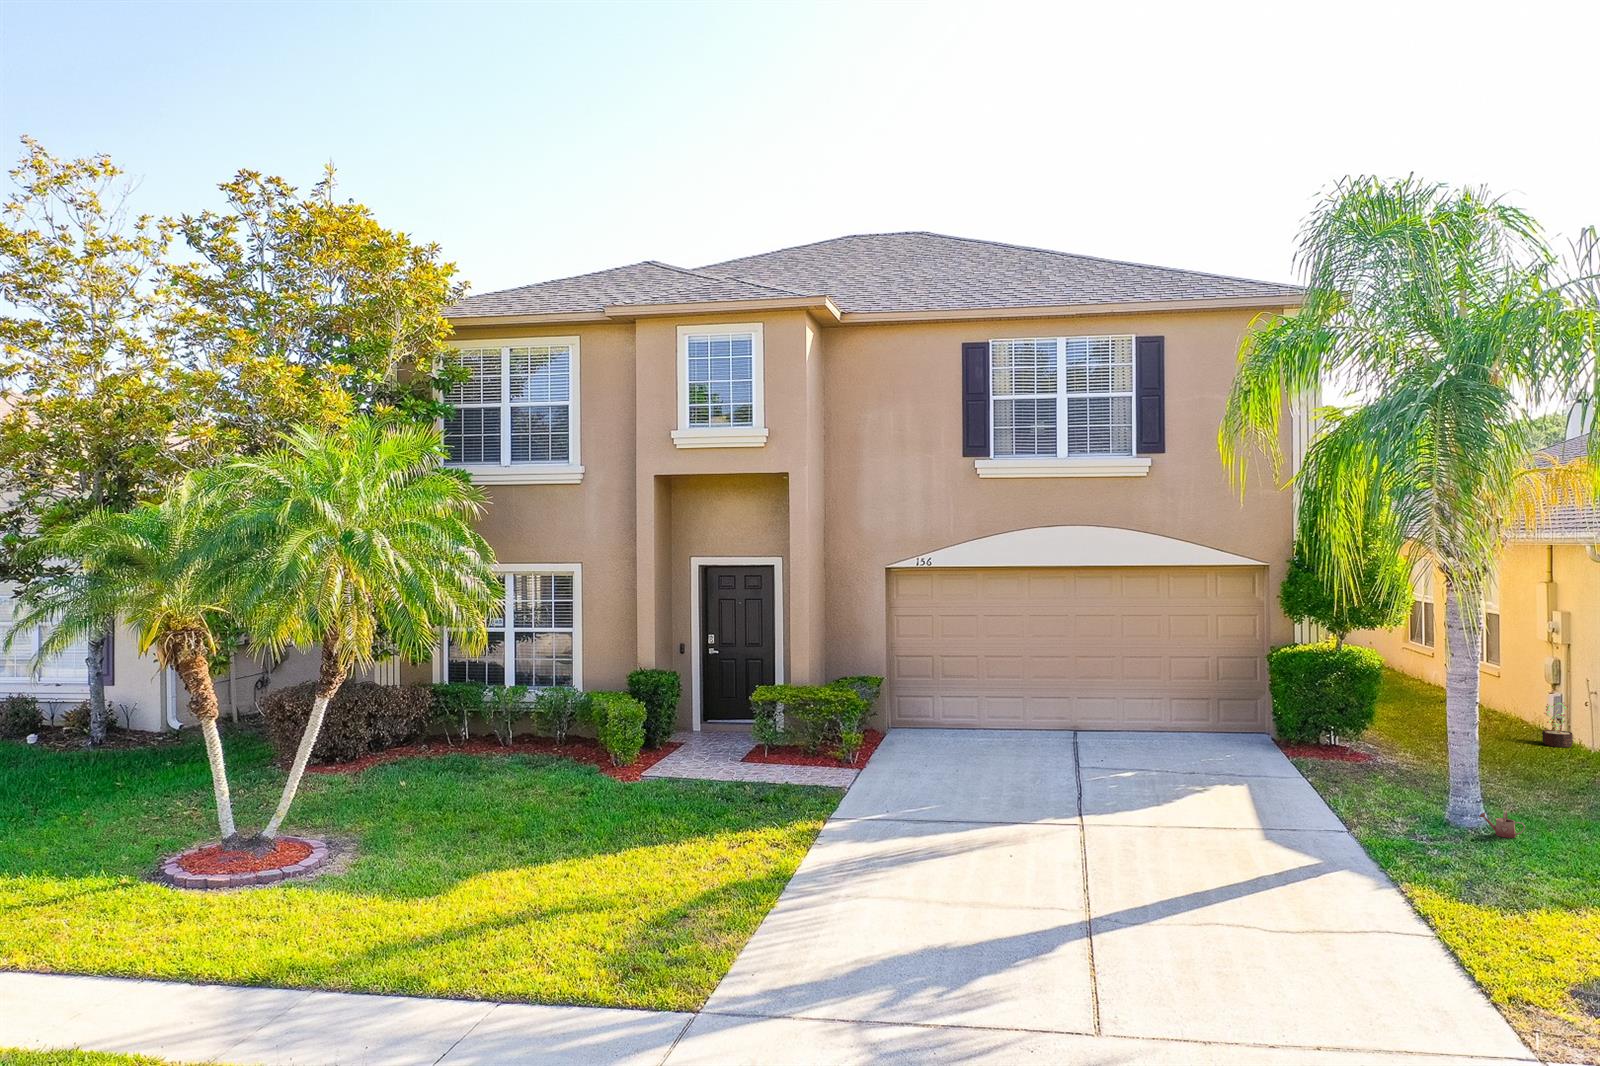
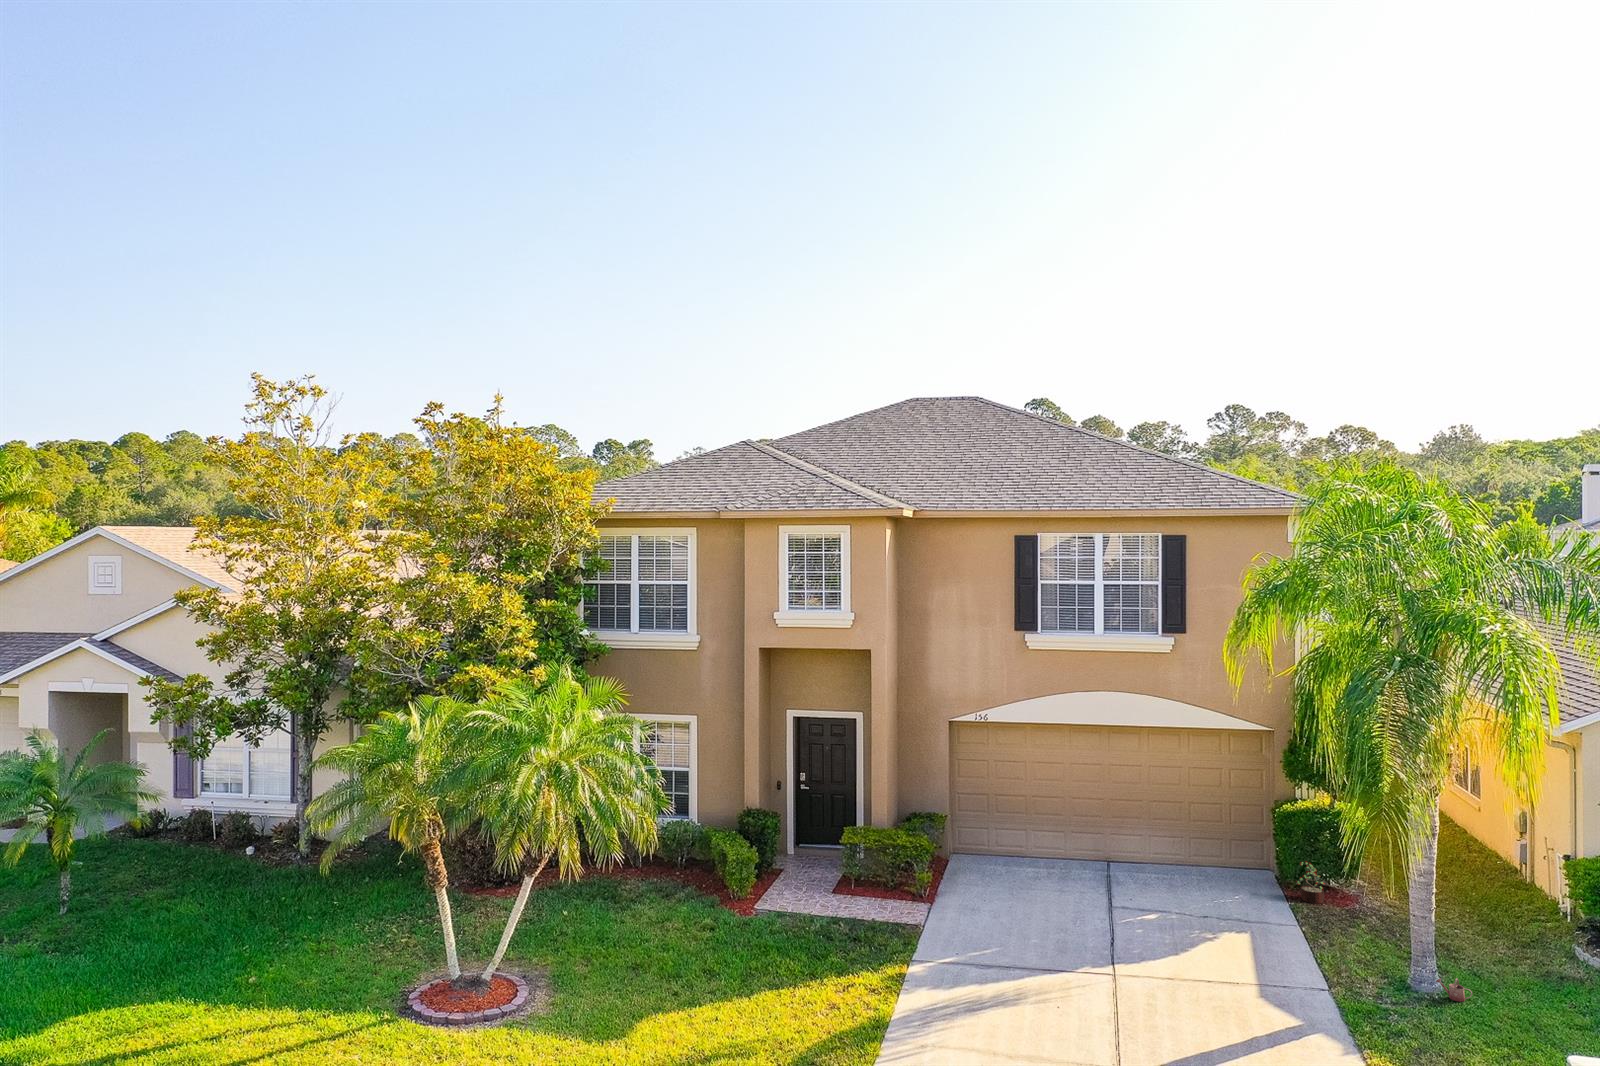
decorative plant: present [1542,702,1573,747] -> present [1296,862,1325,904]

